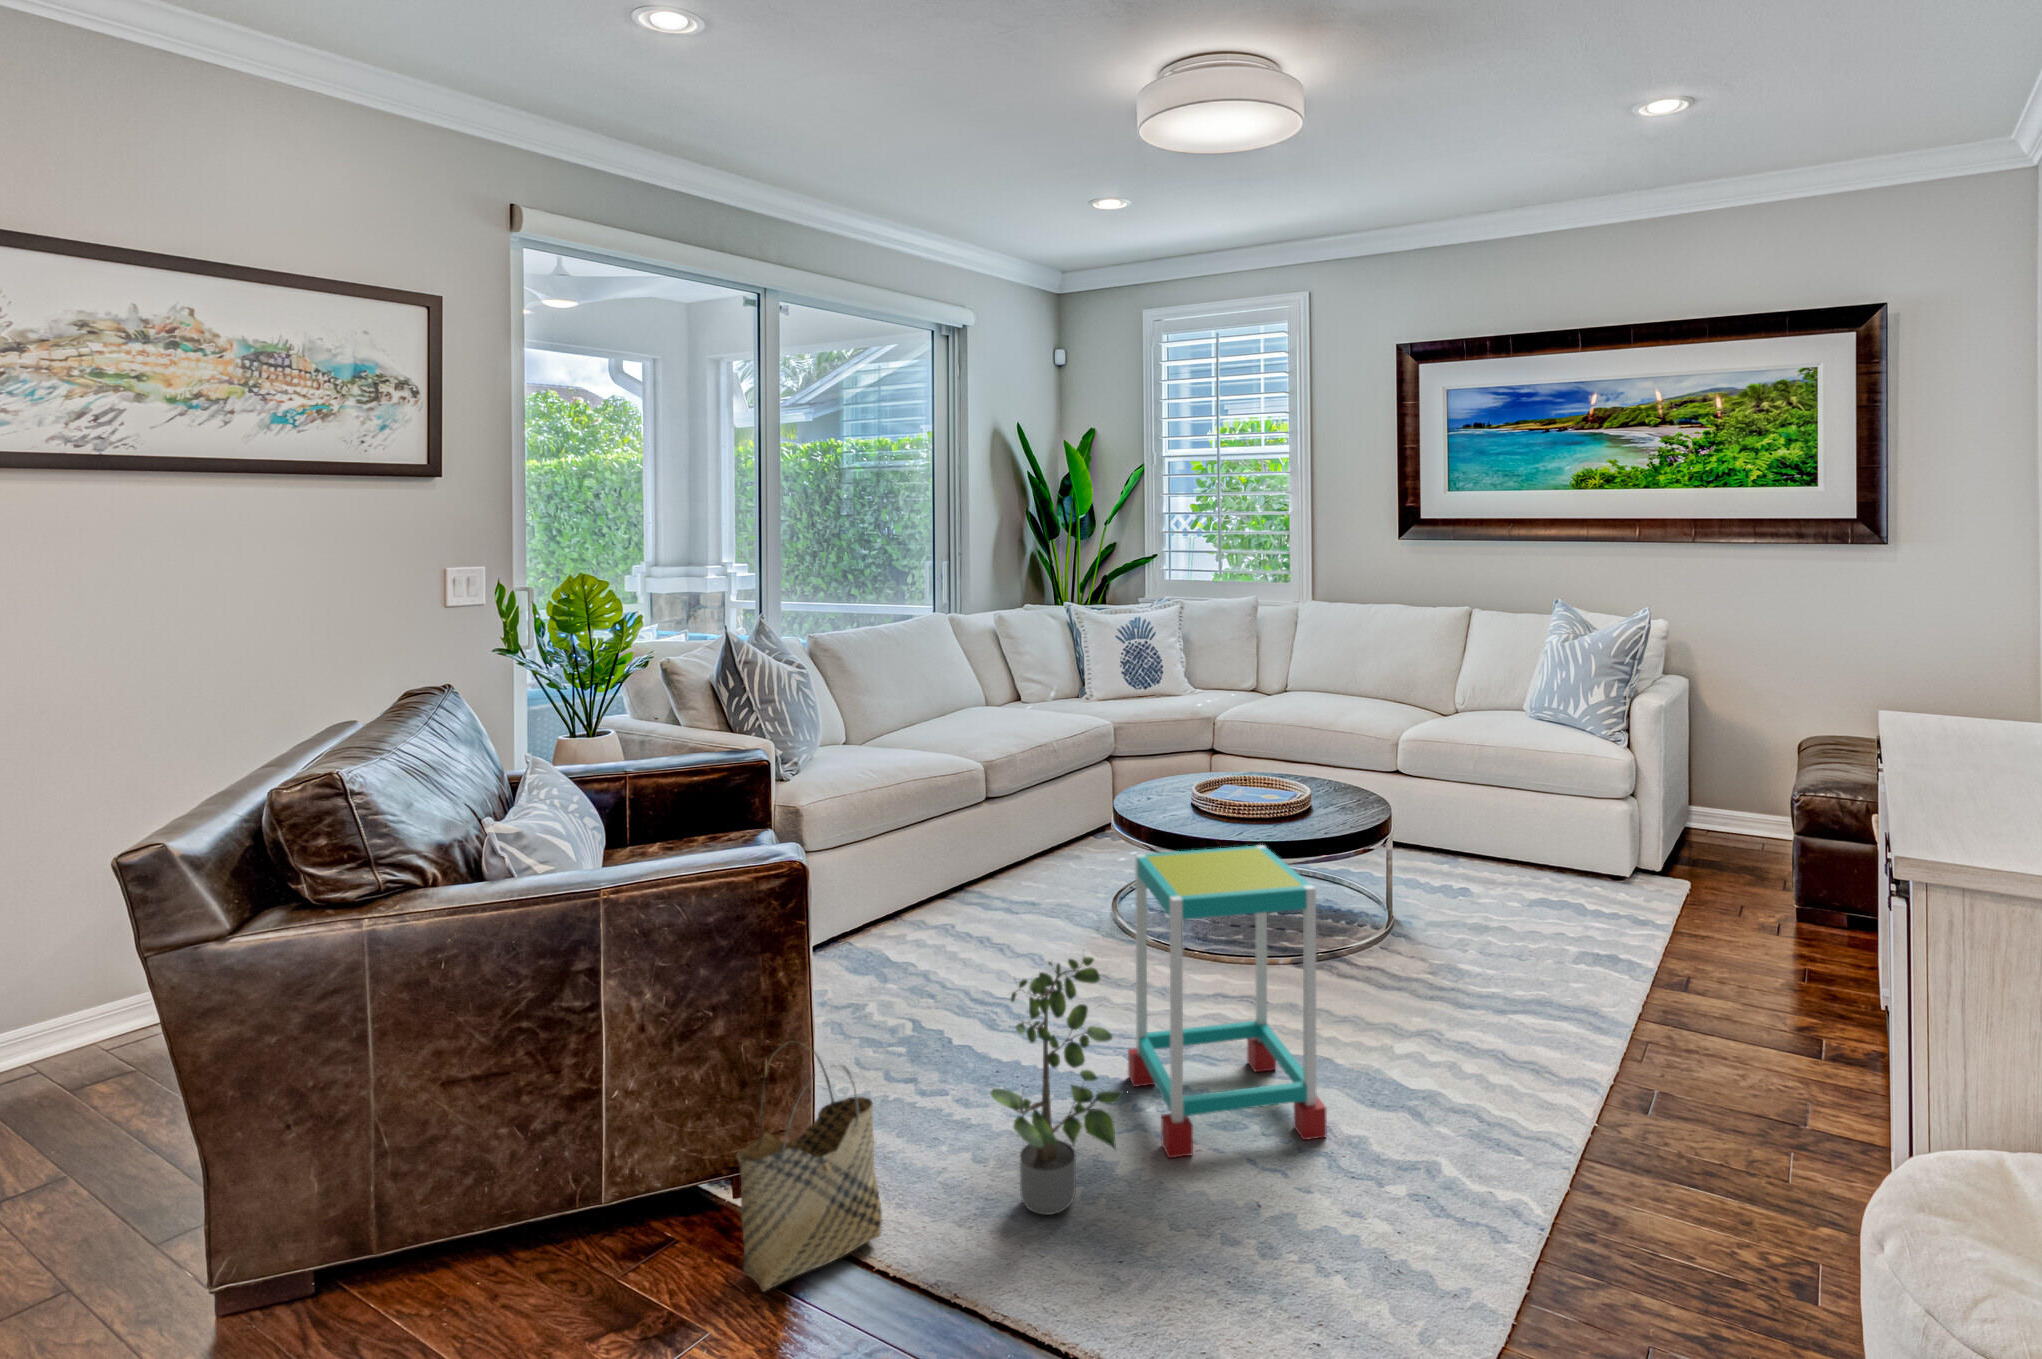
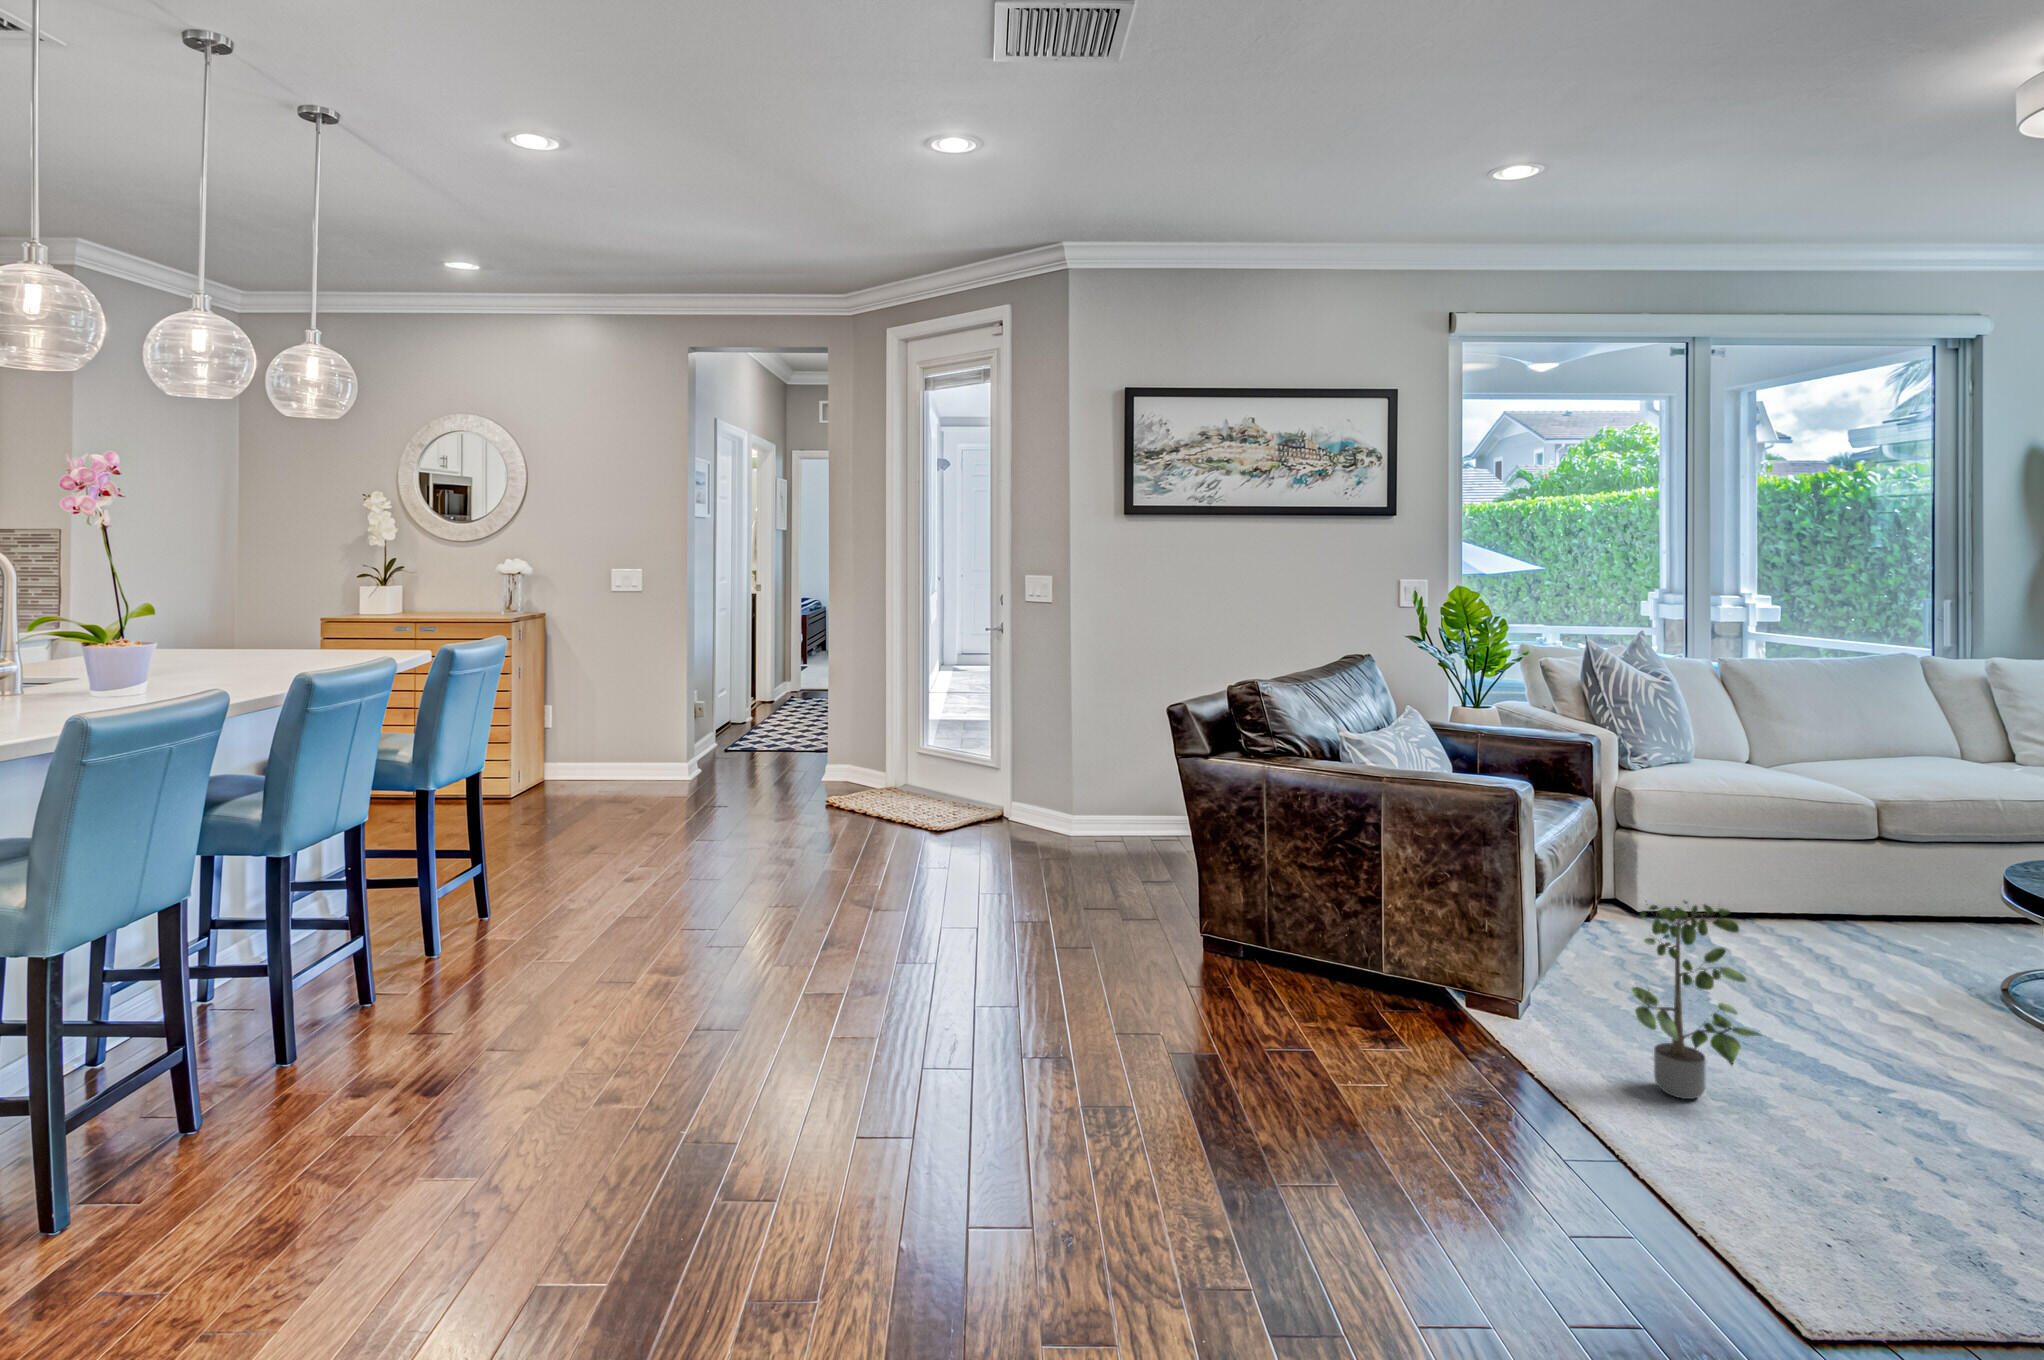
side table: present [1128,845,1327,1158] -> none [1821,863,2034,1175]
woven basket: present [737,1040,882,1291] -> none [1433,899,1542,1052]

